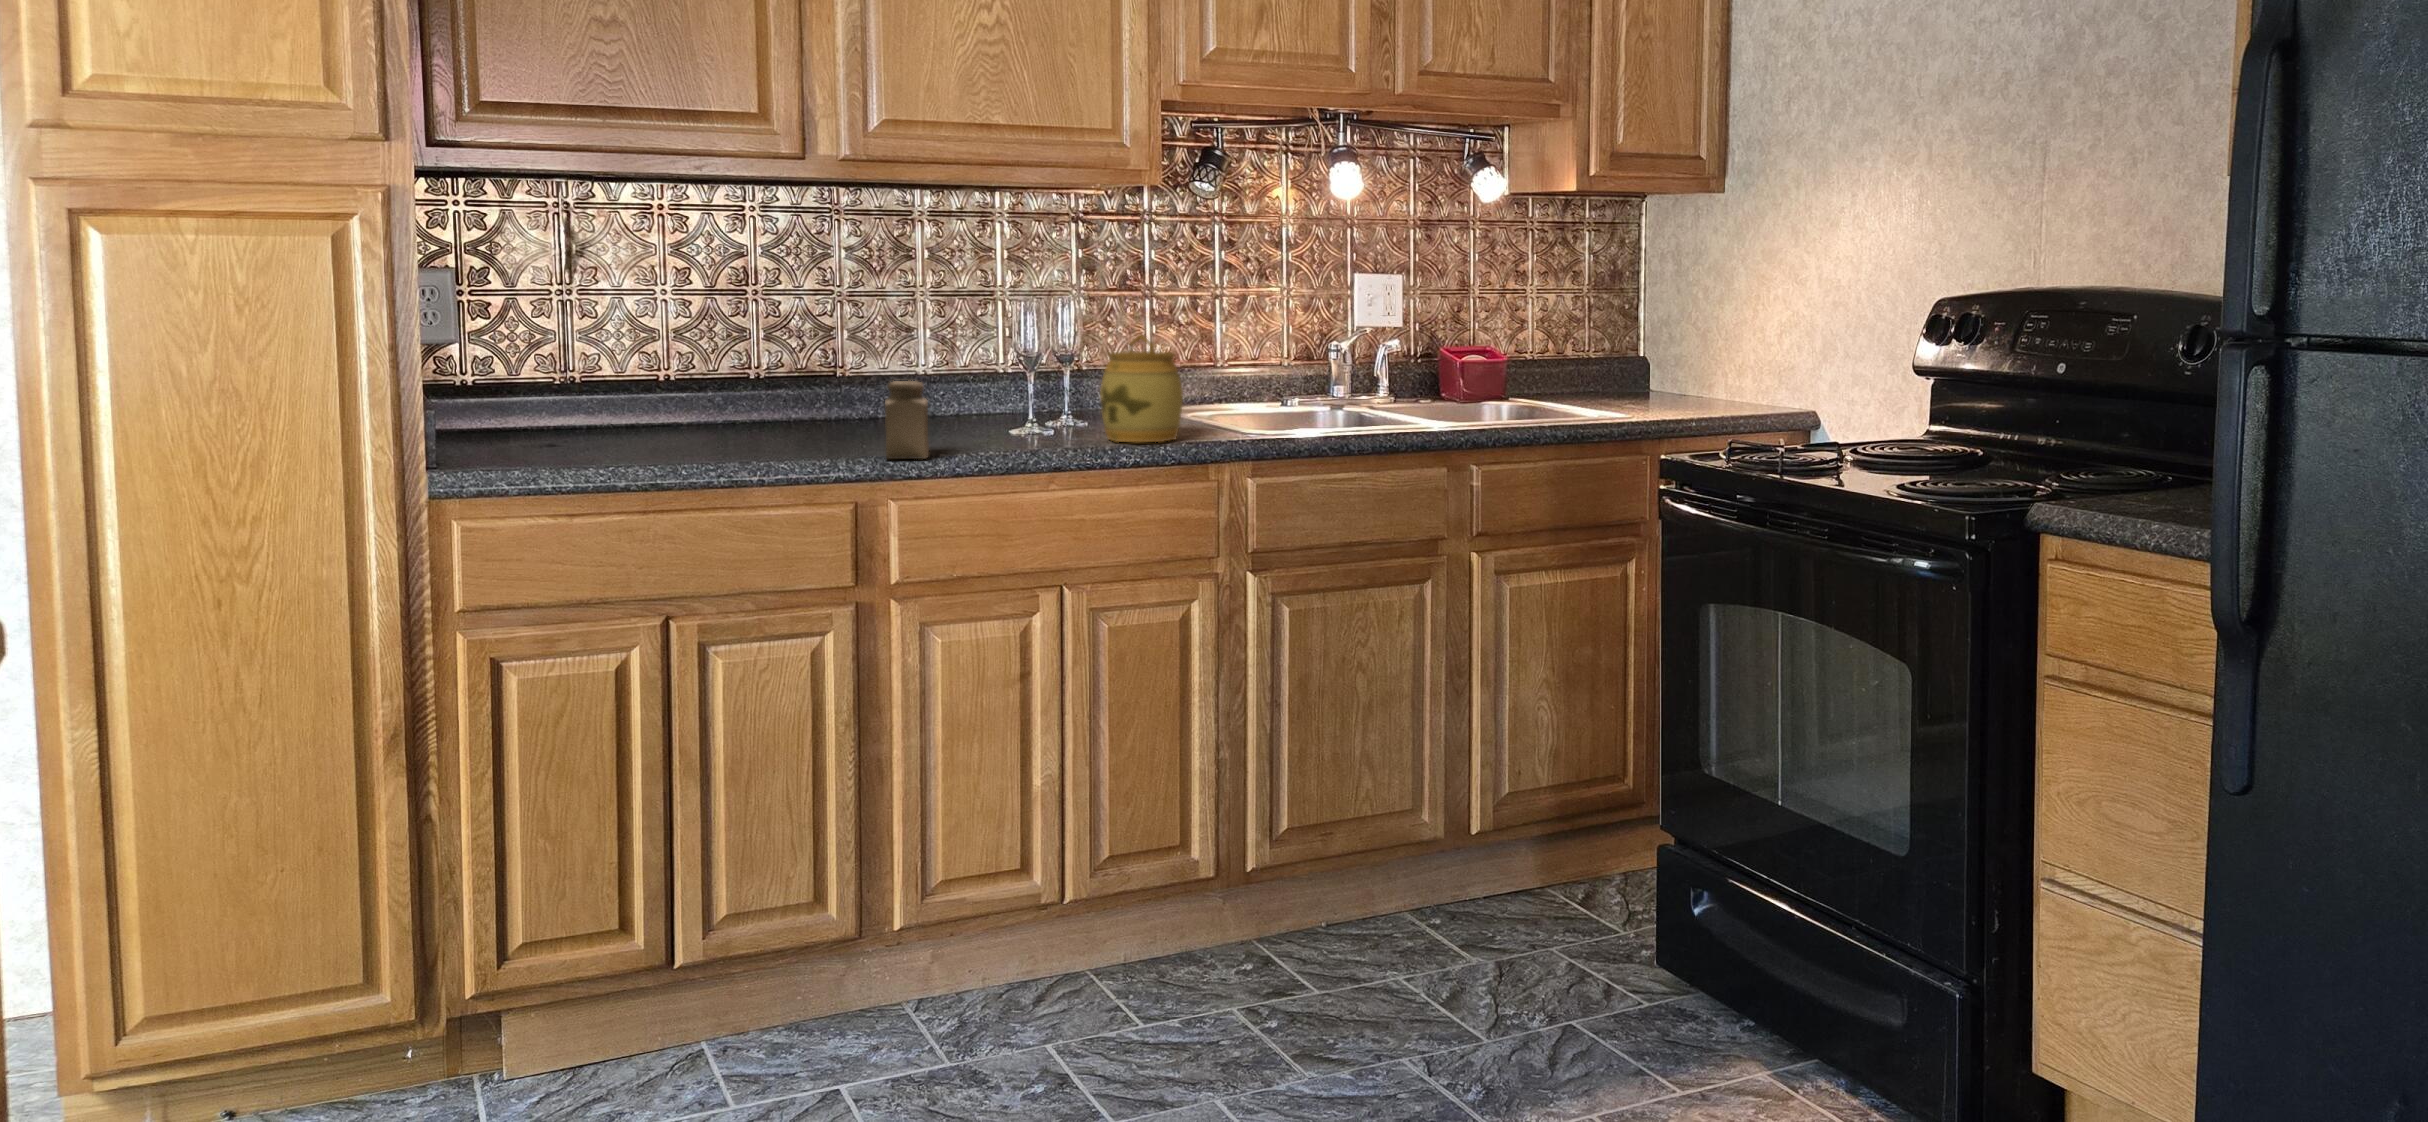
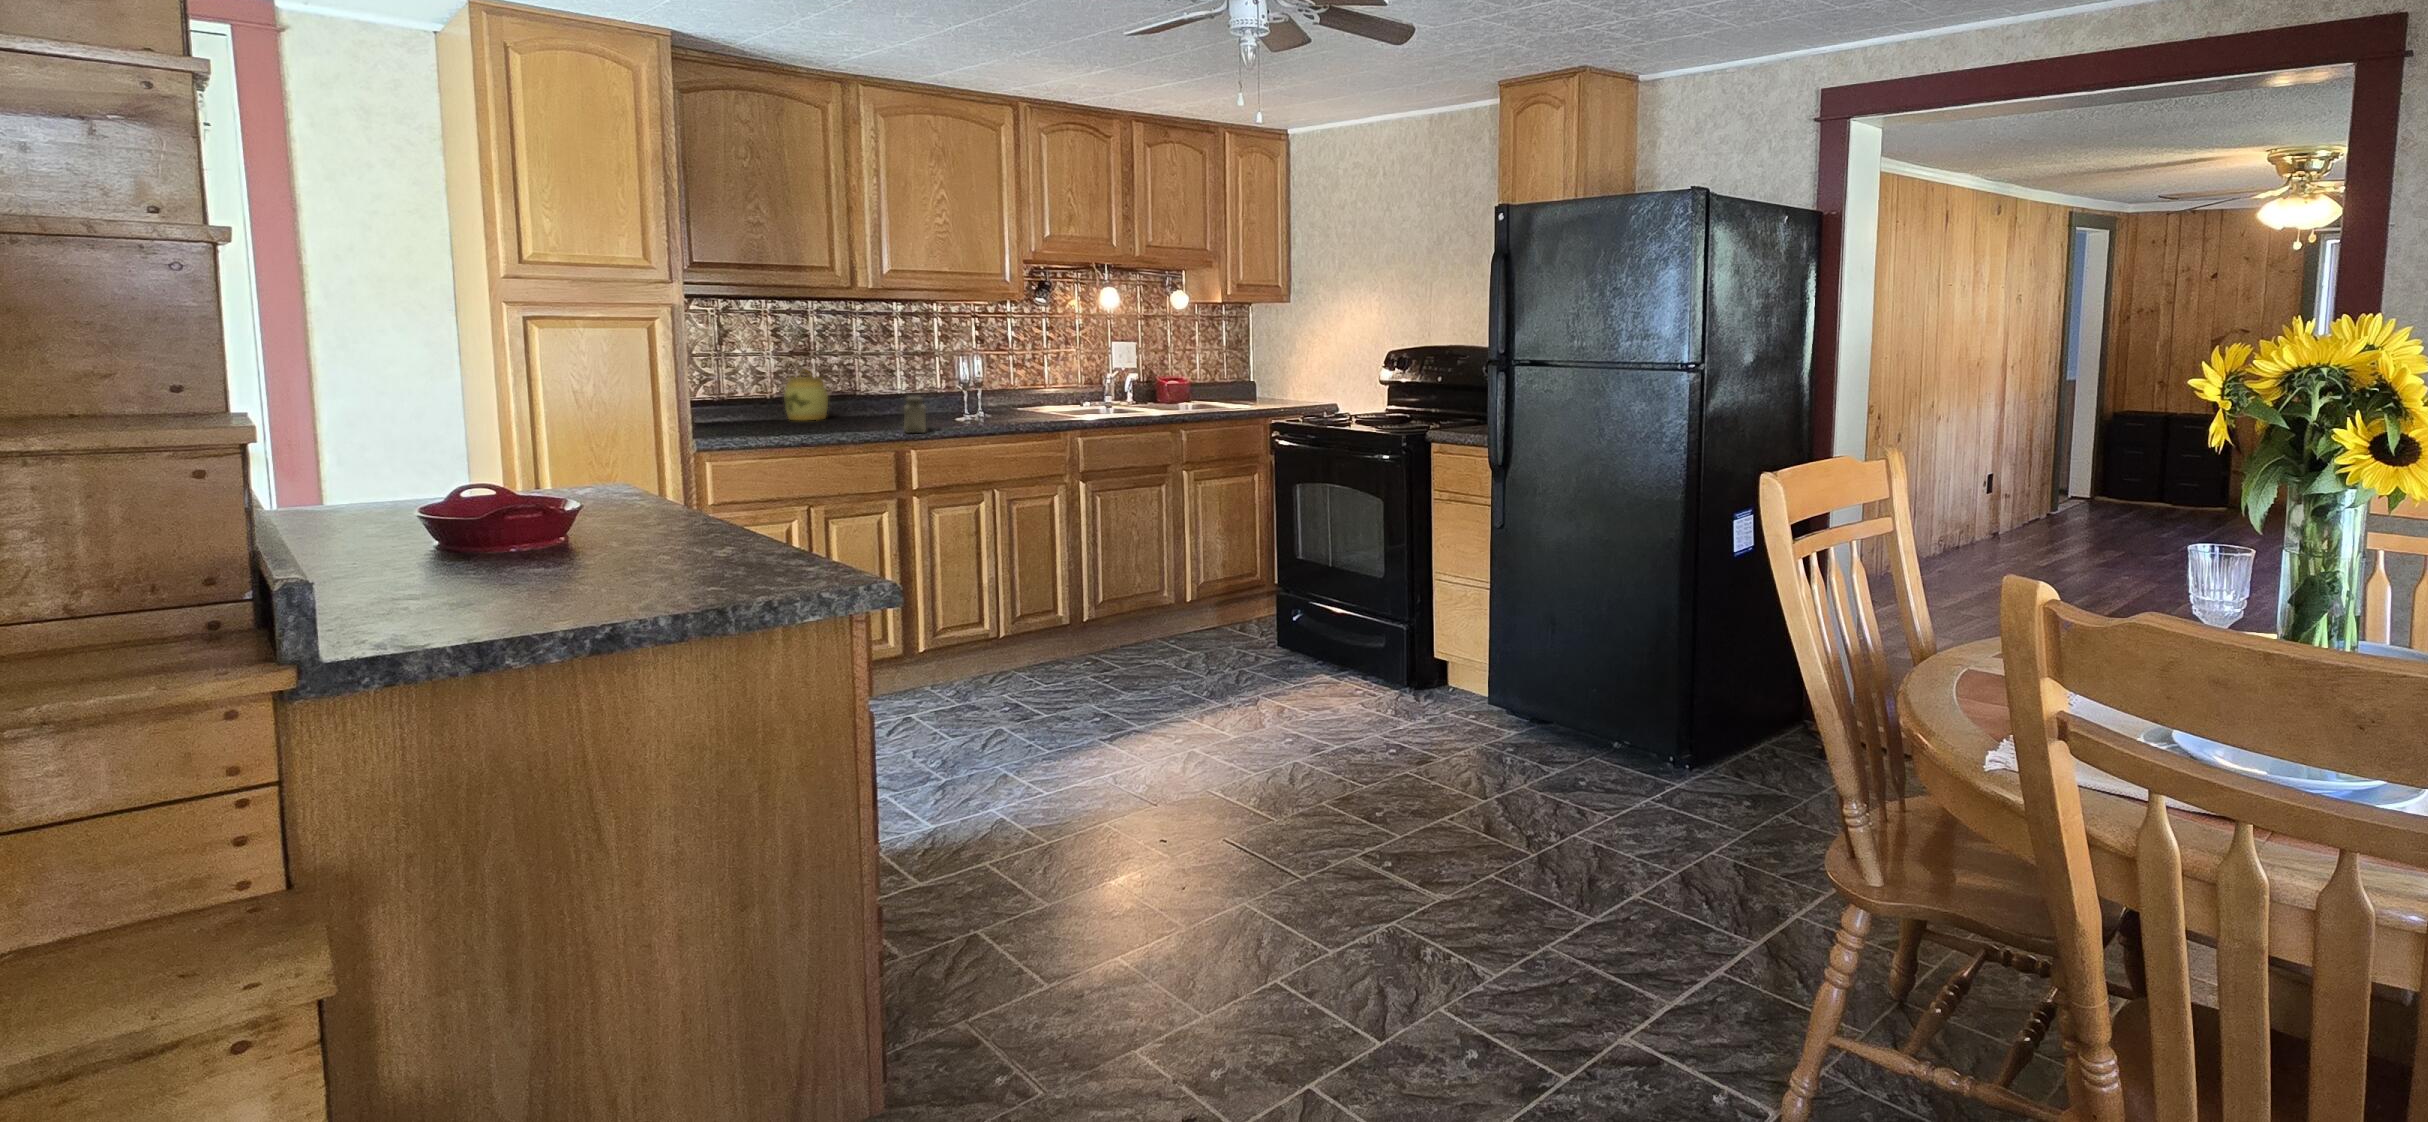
jar: present [1100,335,1183,442] -> present [784,369,828,420]

